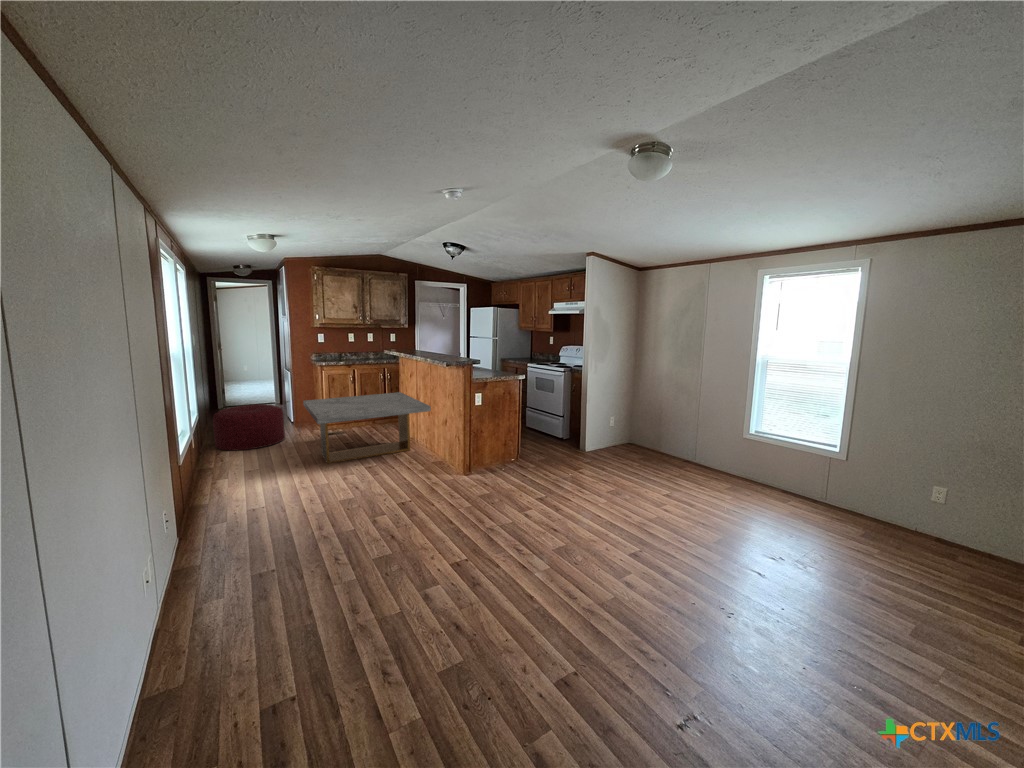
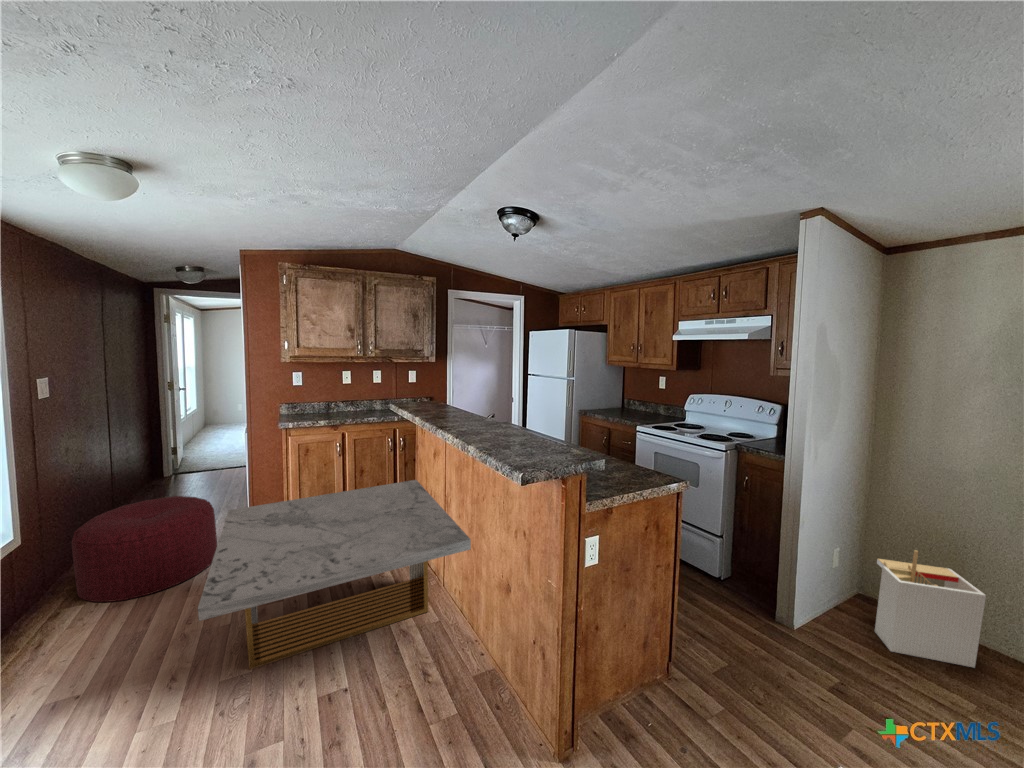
storage bin: none [627,410,661,459] -> present [875,550,986,668]

